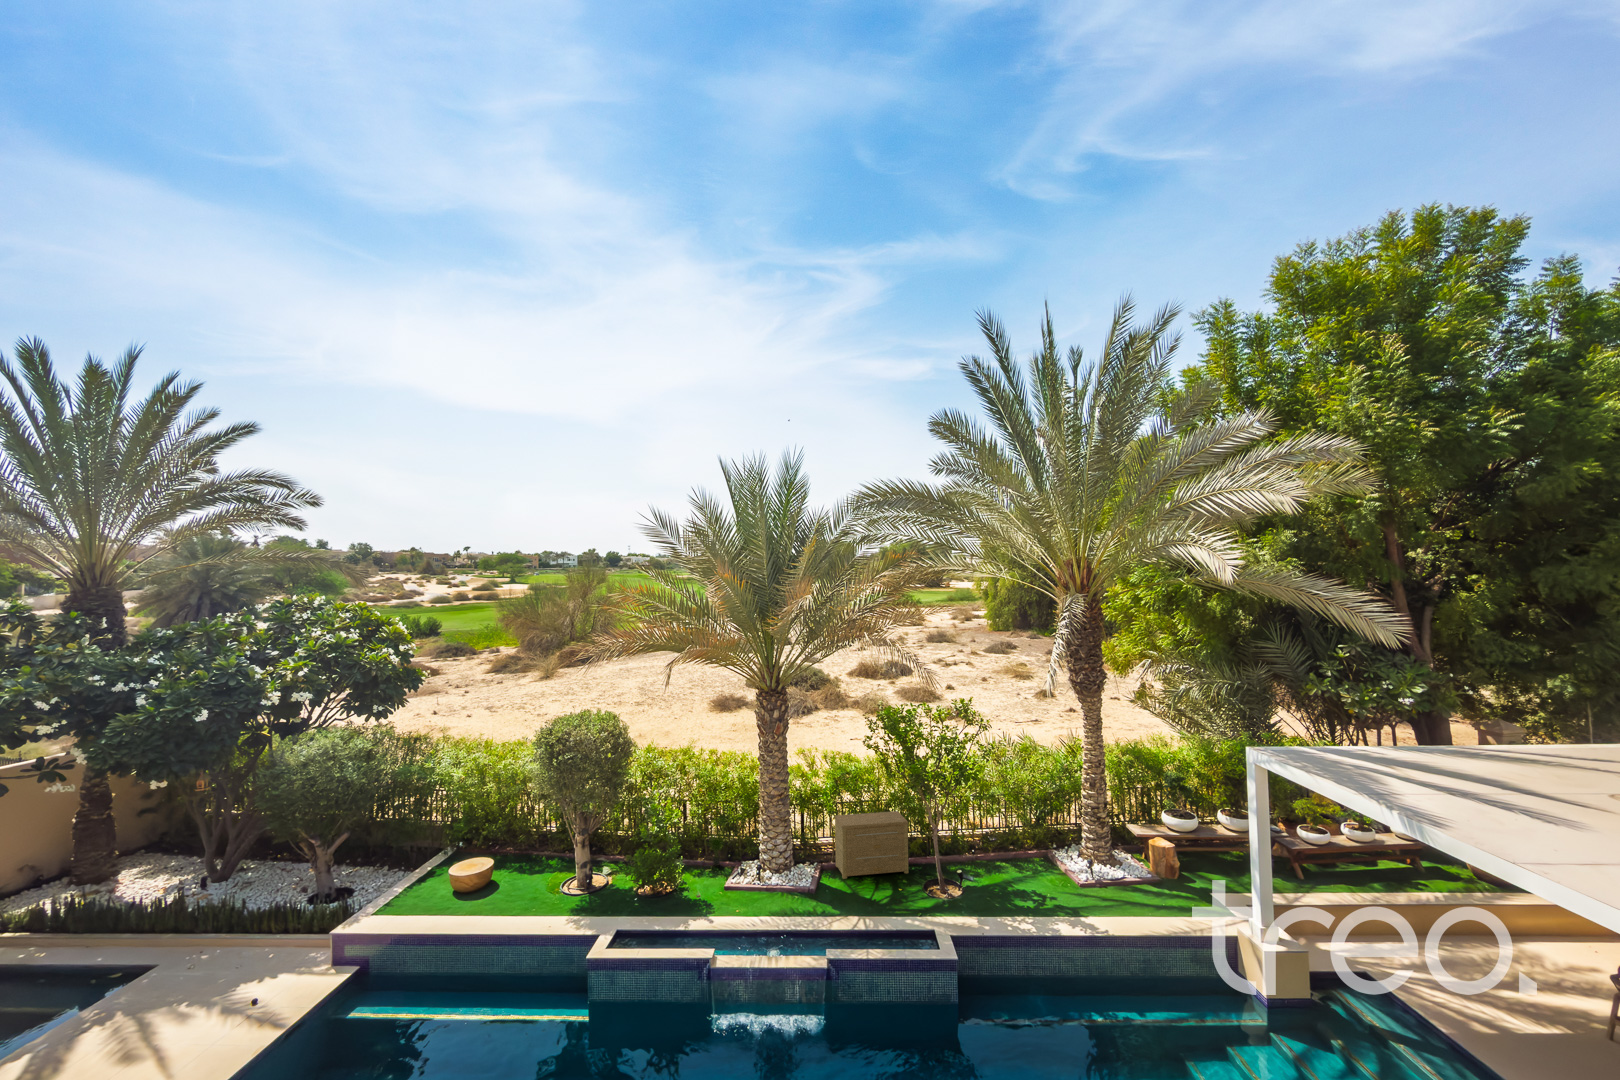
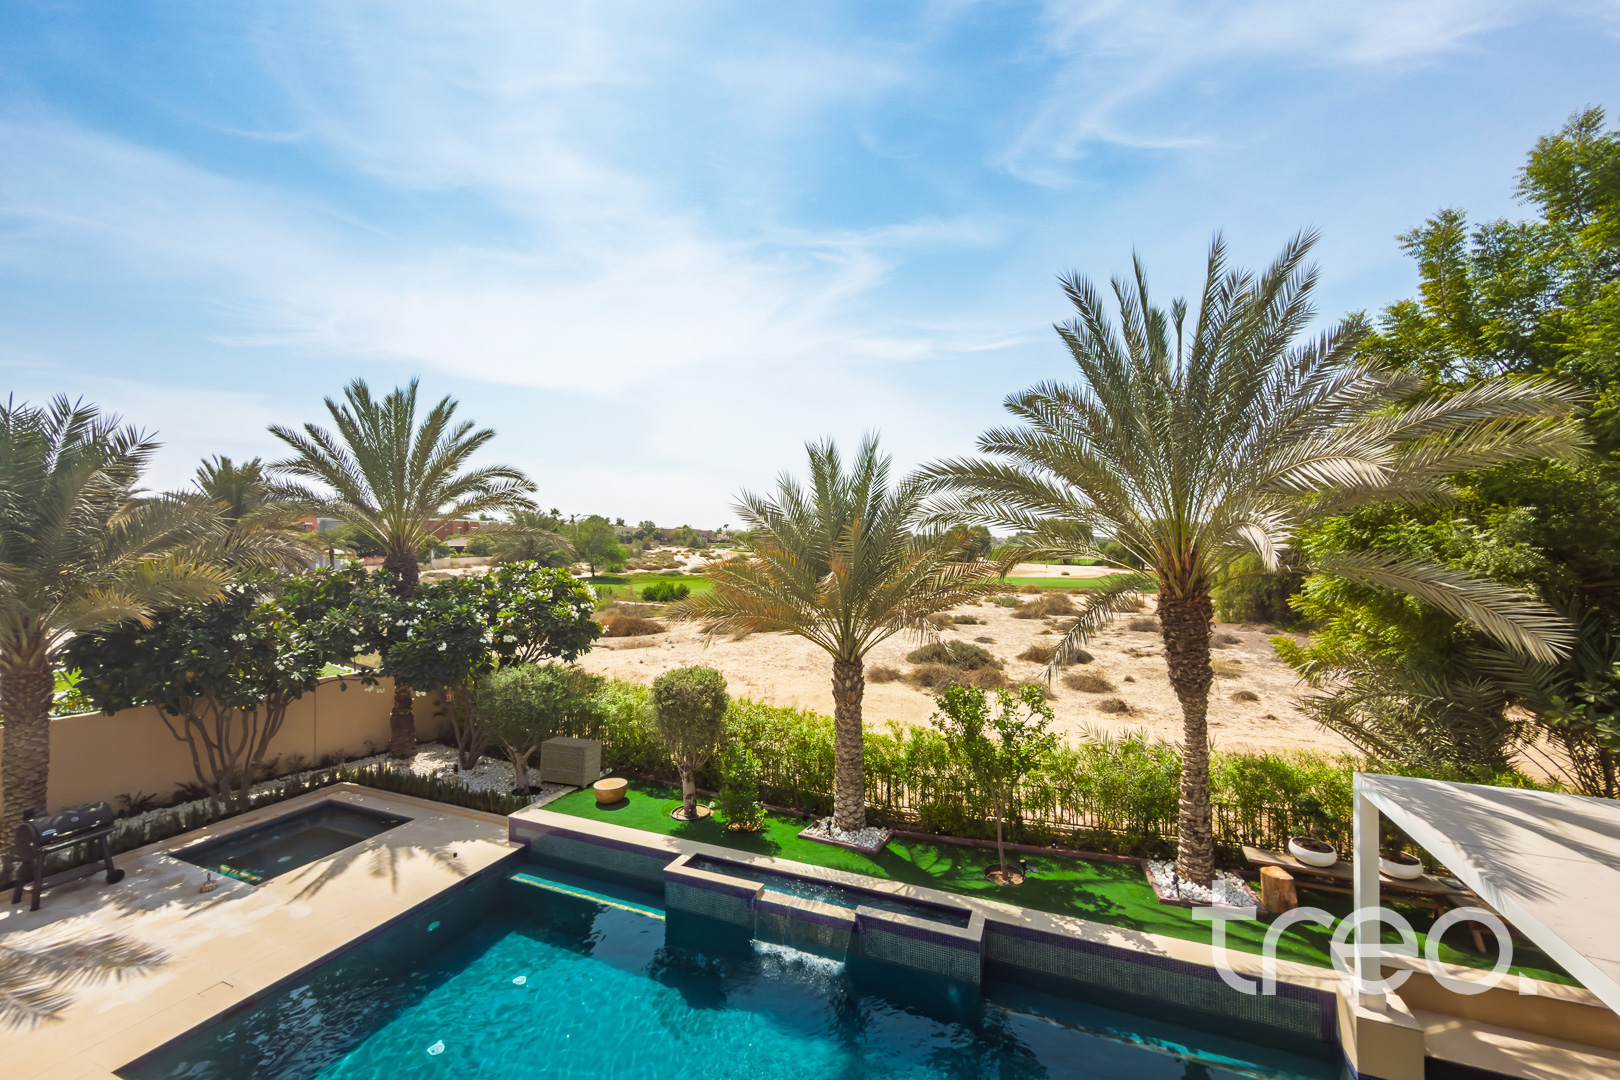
side table: present [835,811,908,879] -> present [540,736,602,788]

